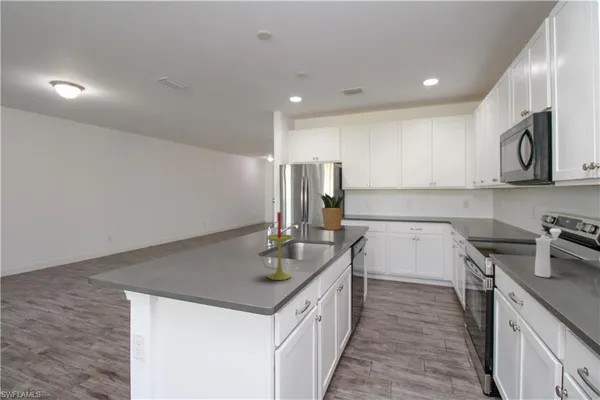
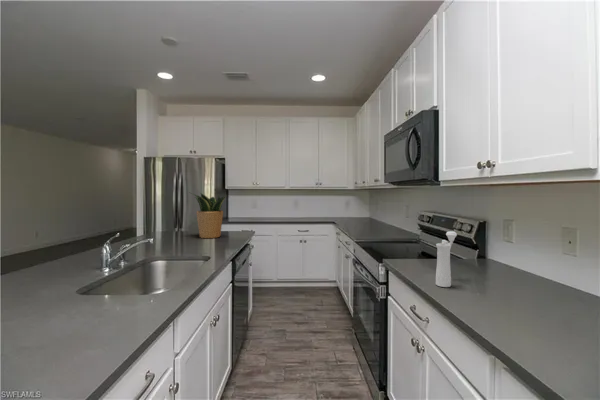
candle: present [261,212,292,280] -> none [52,222,122,348]

